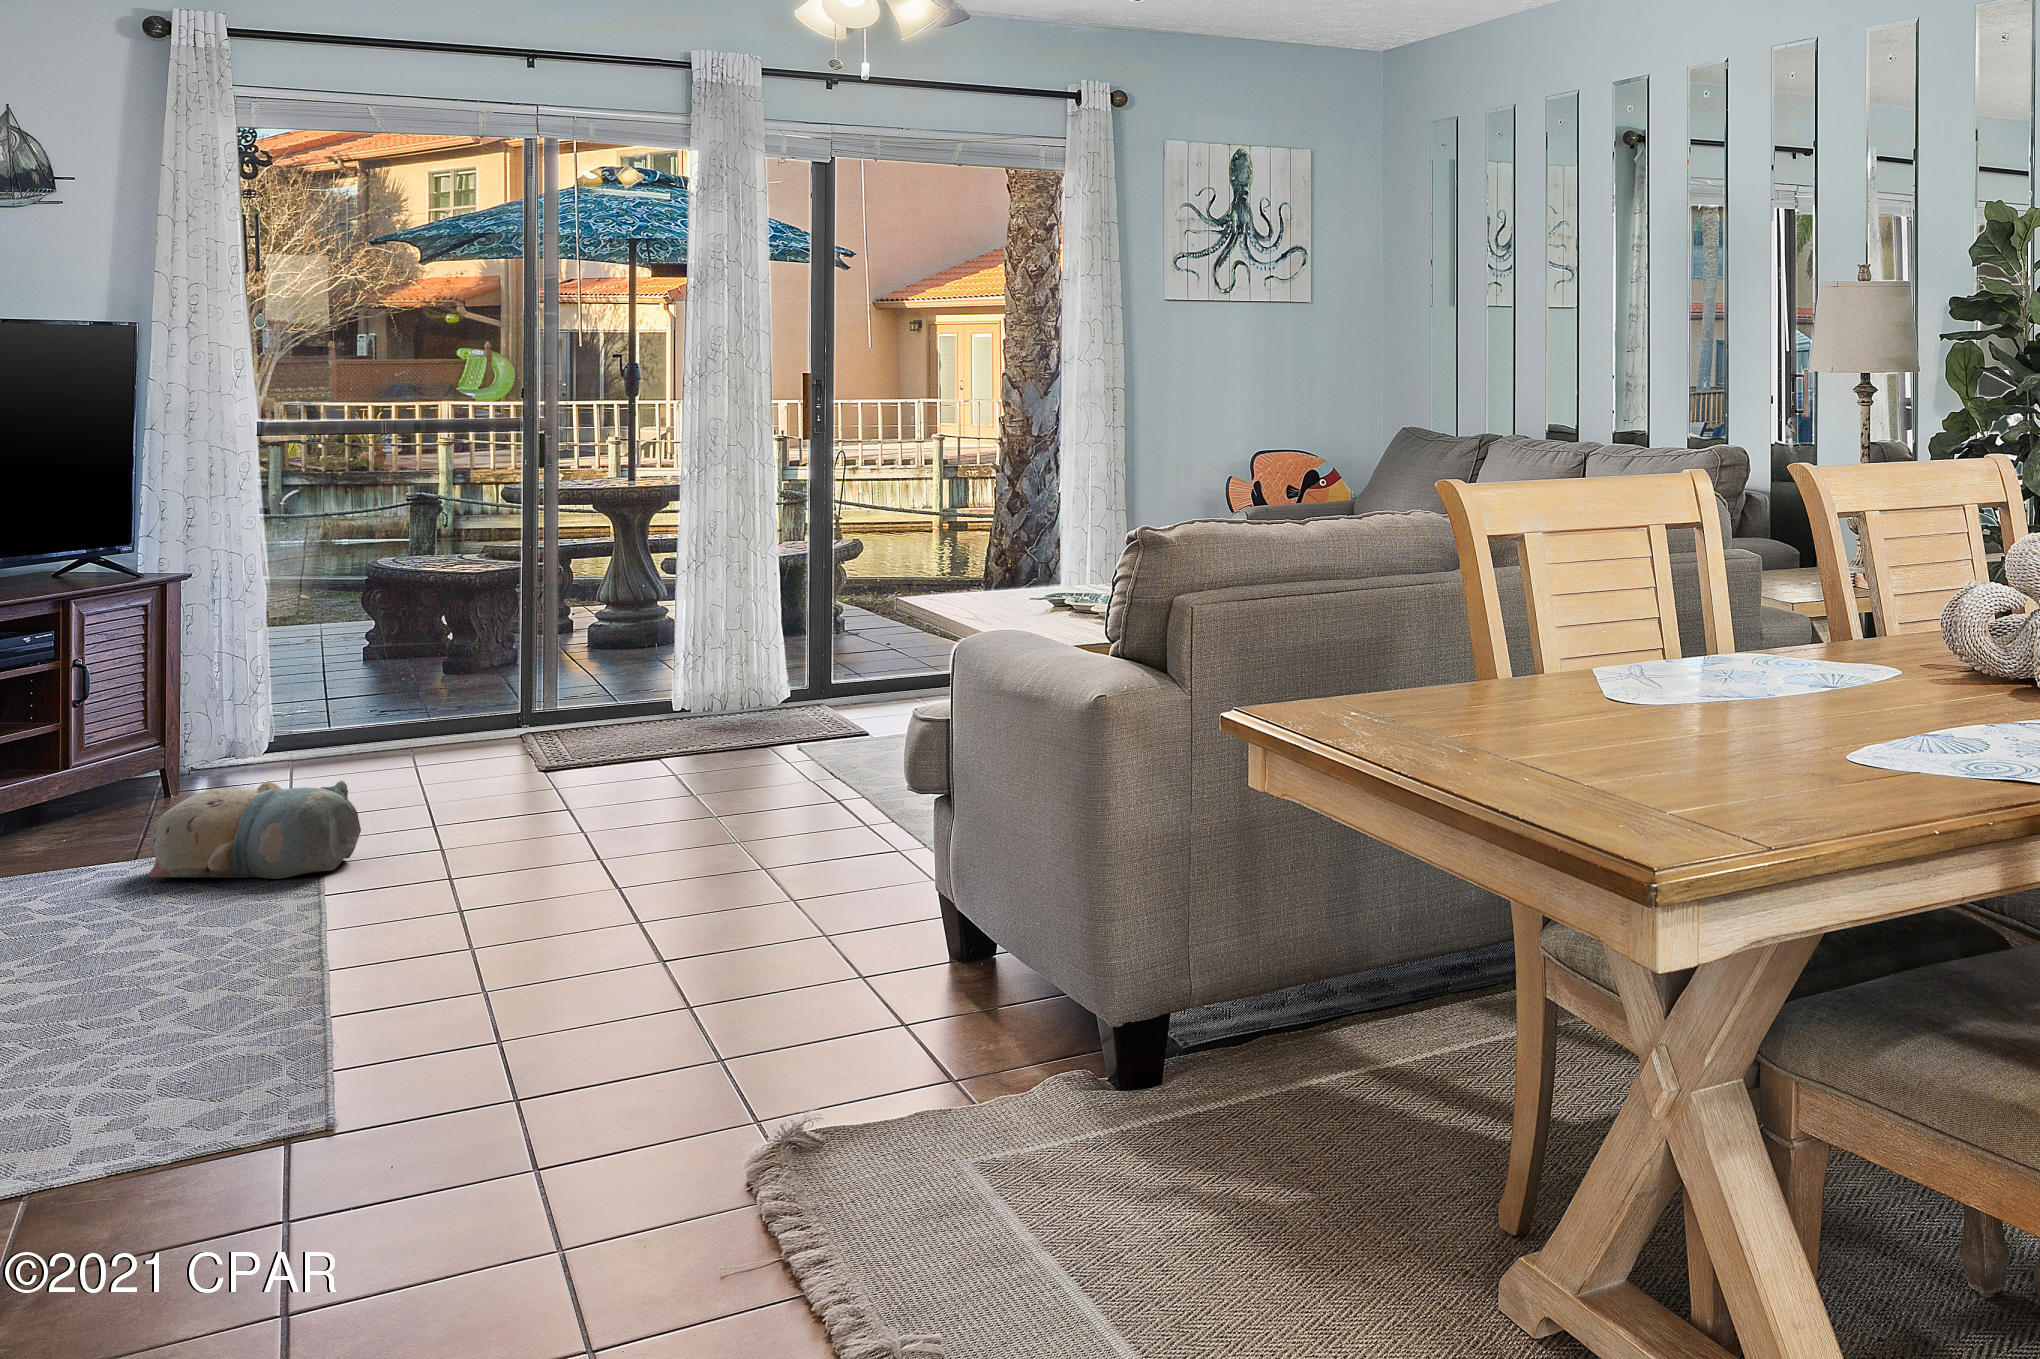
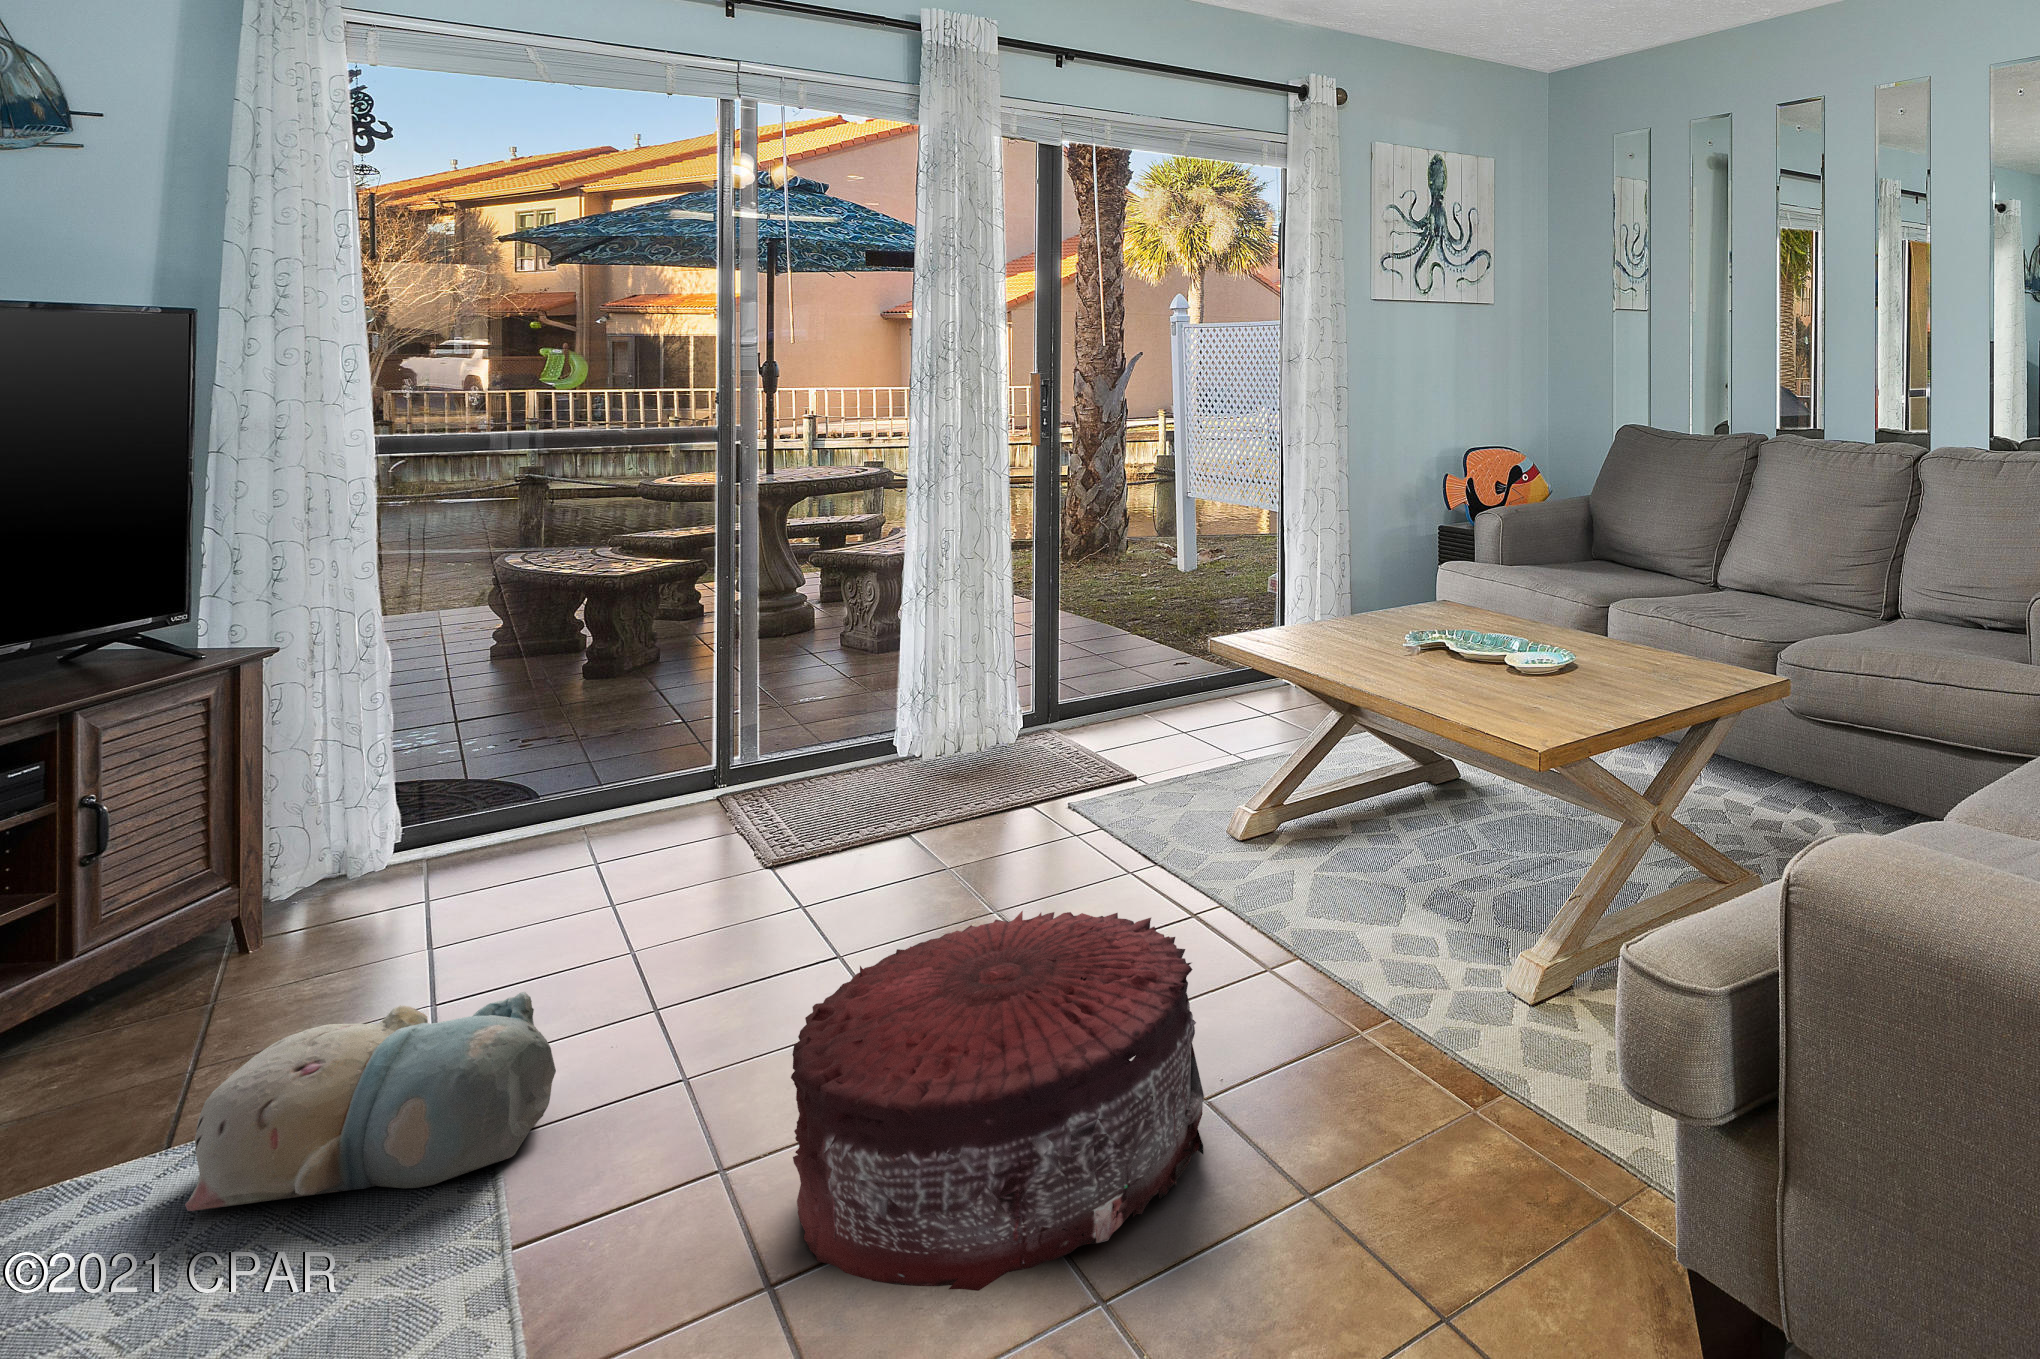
pouf: none [484,743,755,916] -> present [791,911,1204,1291]

